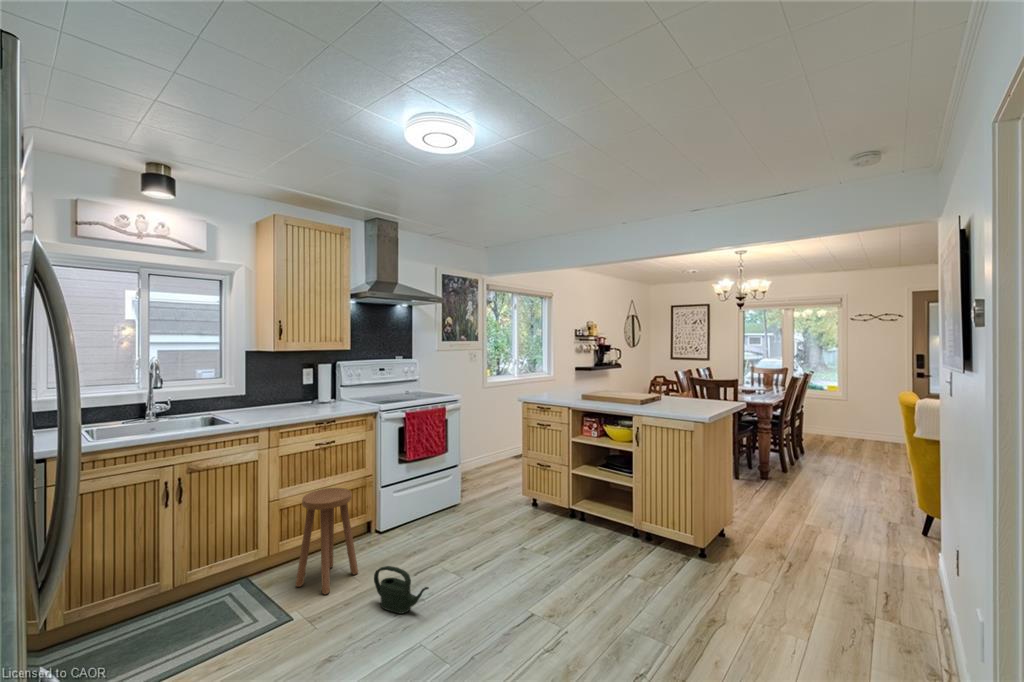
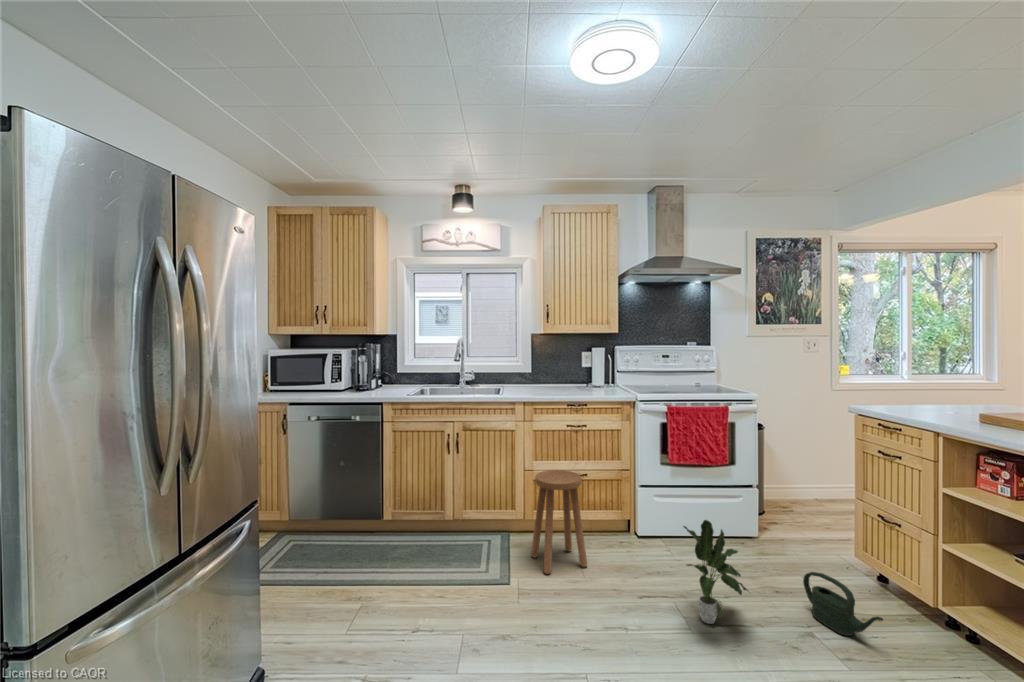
potted plant: none [450,494,498,571] -> present [683,520,748,624]
watering can: present [374,566,429,614] -> present [803,572,883,636]

